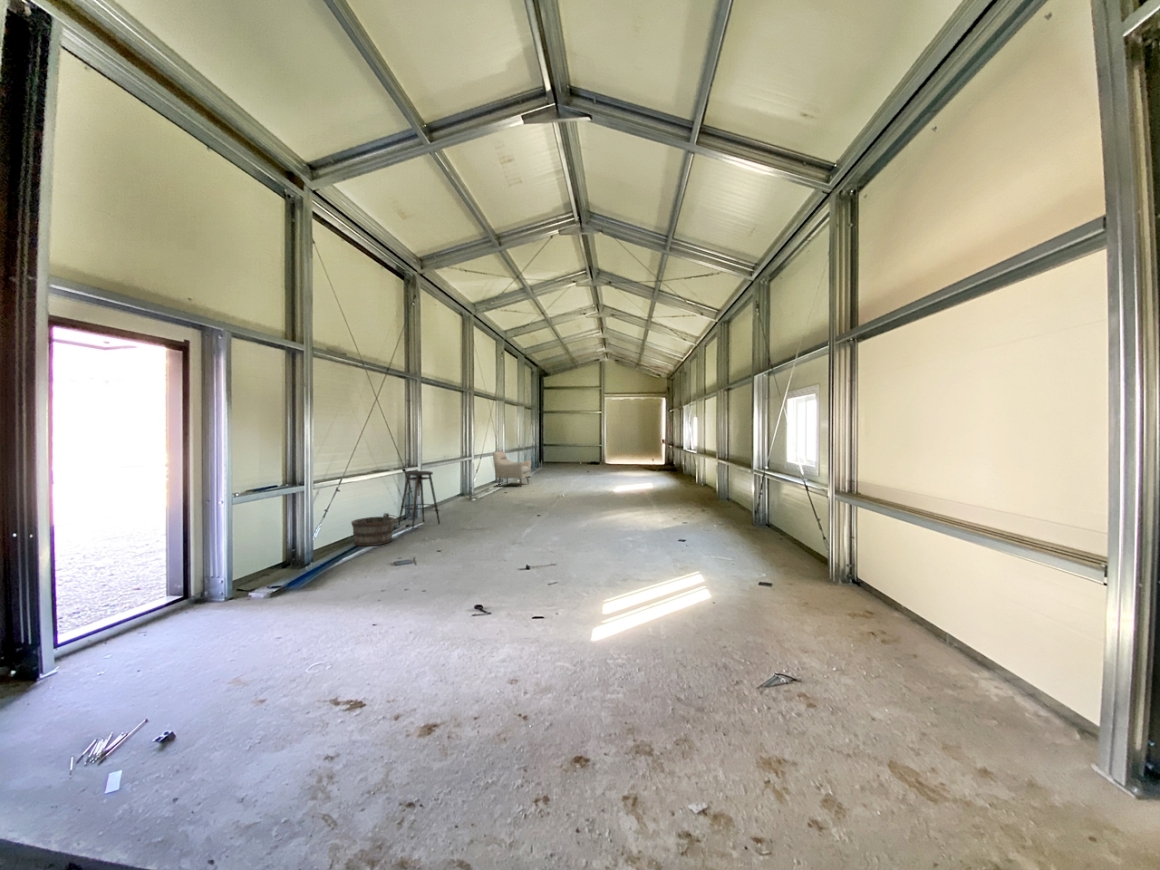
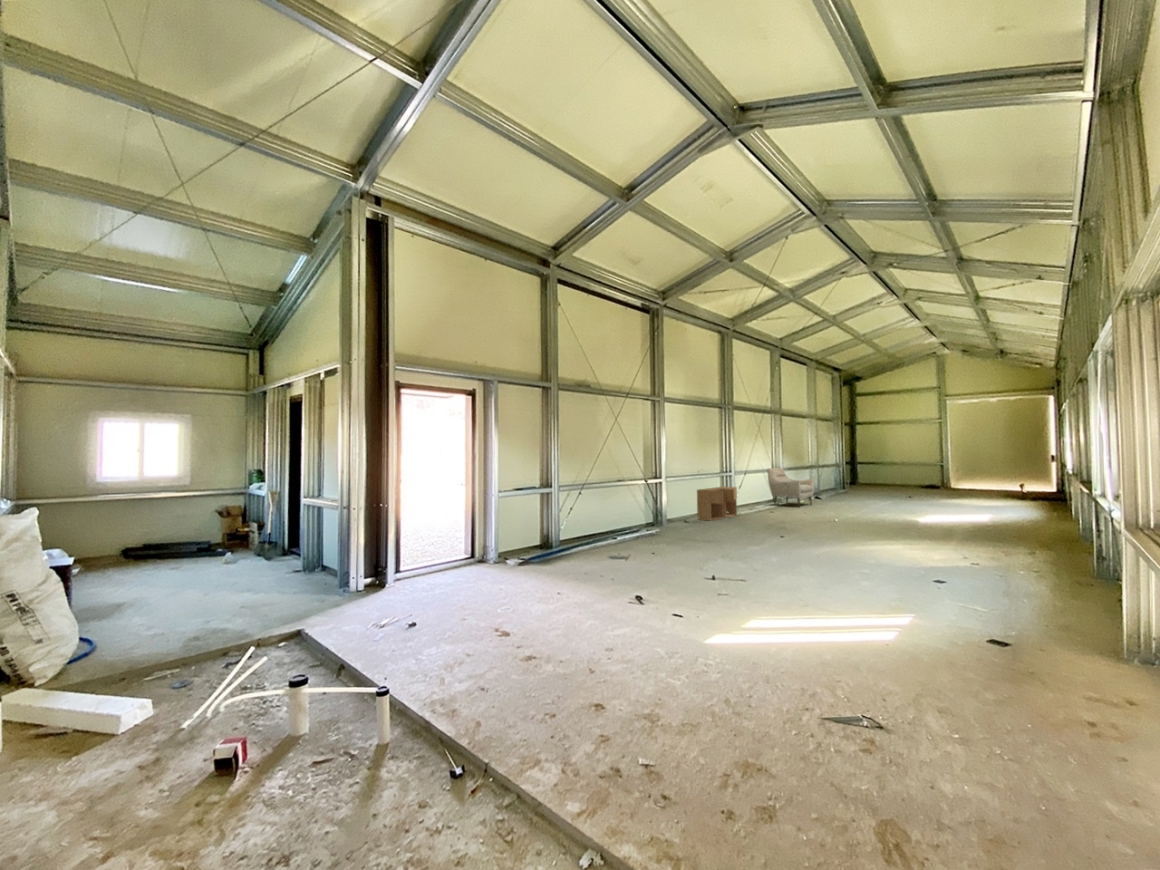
stool: present [398,471,440,529] -> none [644,483,679,535]
storage cabinet: none [442,471,478,507] -> present [697,486,737,521]
bucket: present [352,513,398,546] -> none [596,518,633,544]

